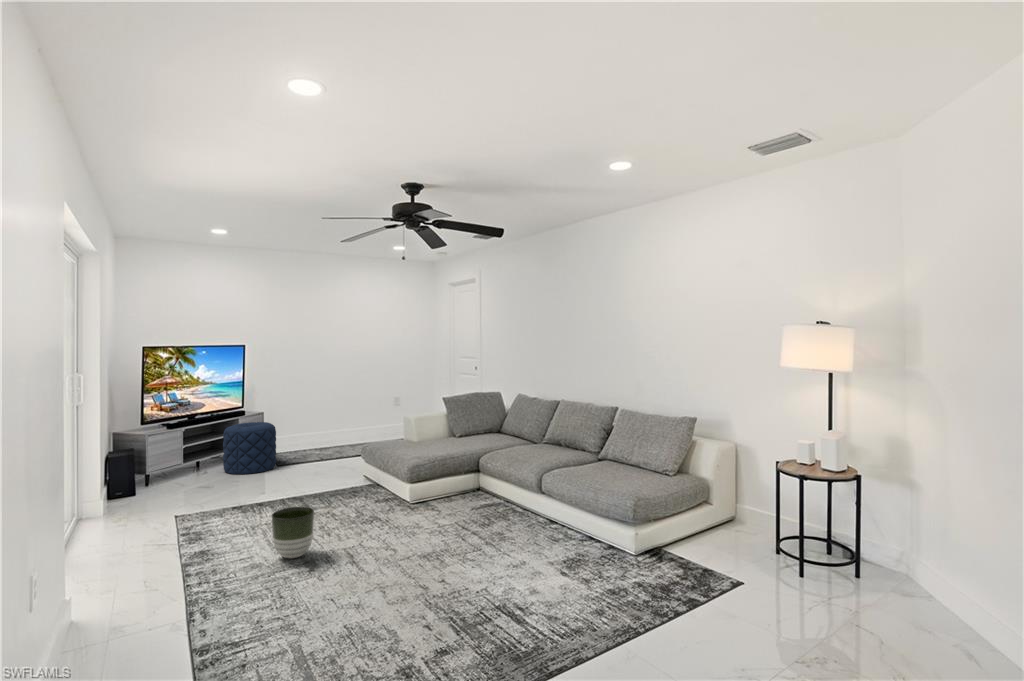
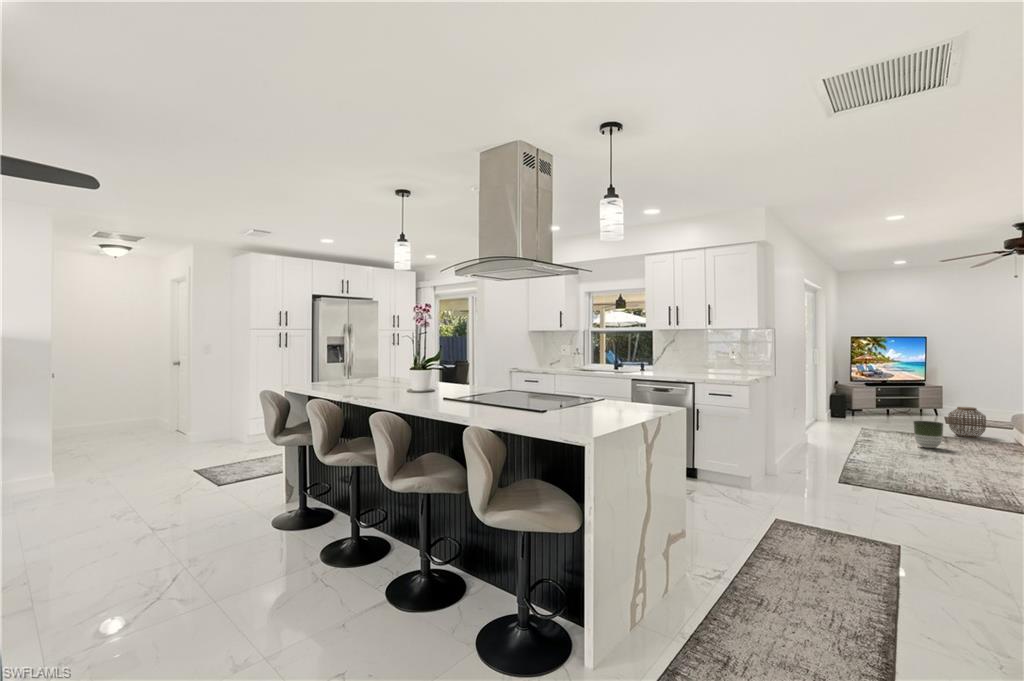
pouf: present [223,422,276,474] -> none [904,389,947,422]
woven basket: none [296,456,338,503] -> present [948,407,986,438]

